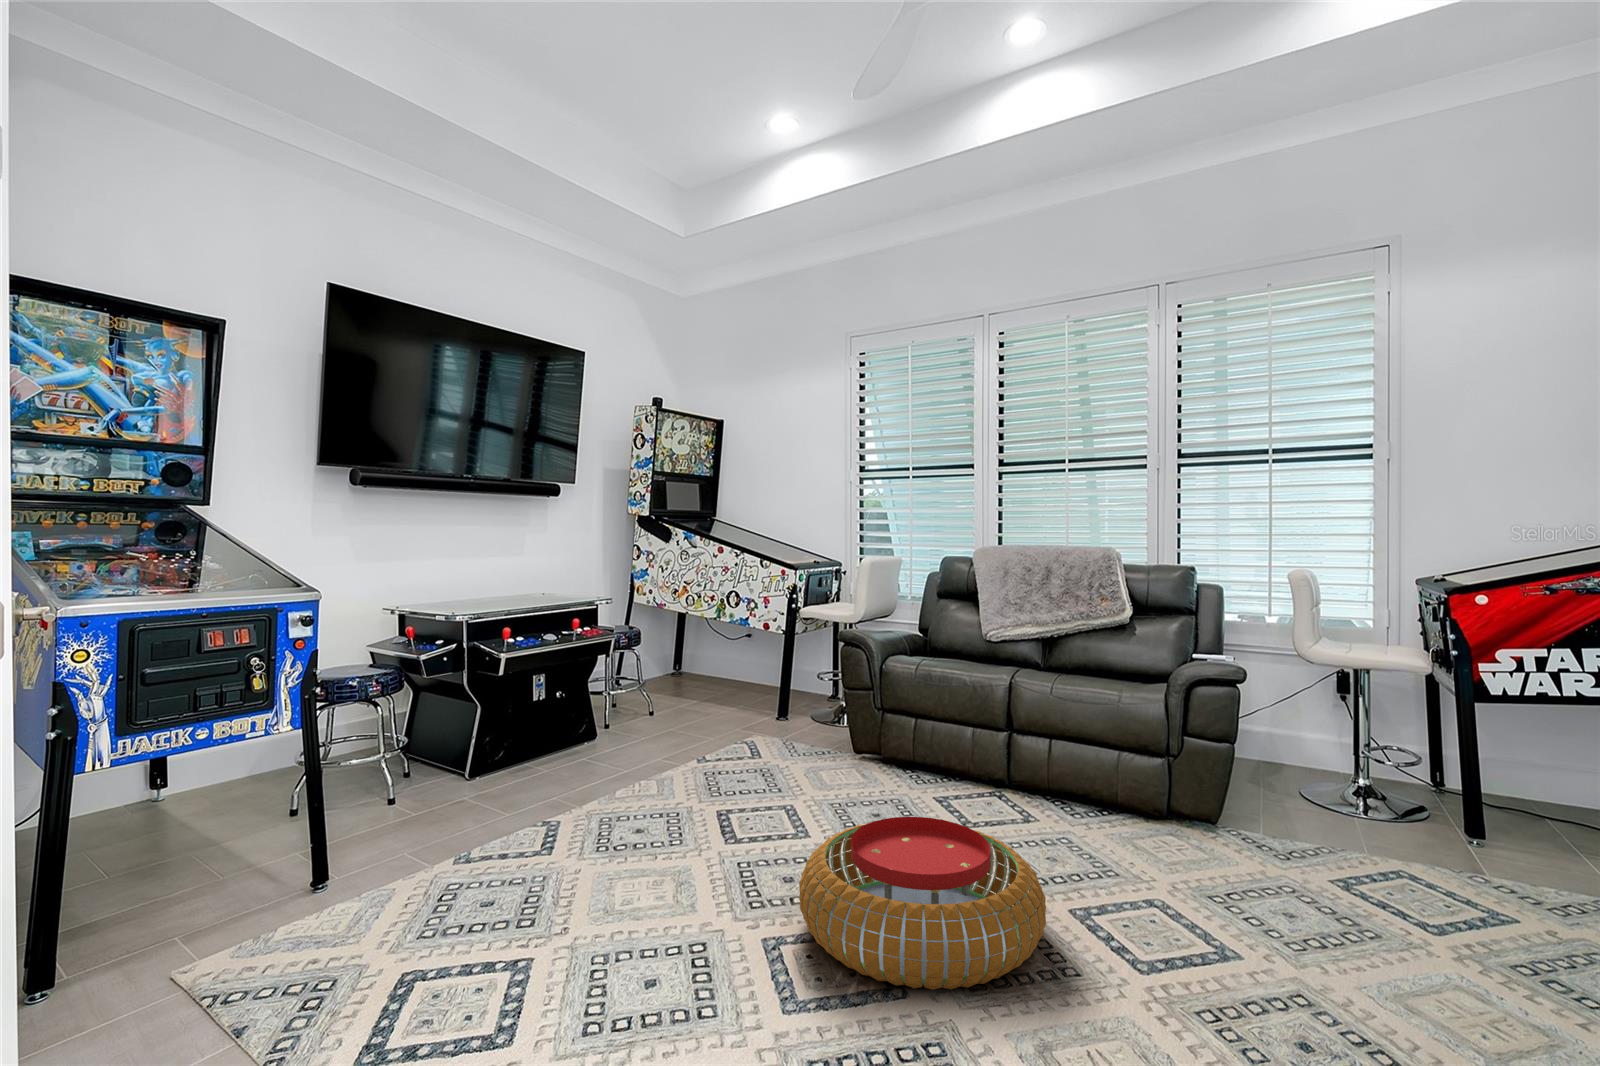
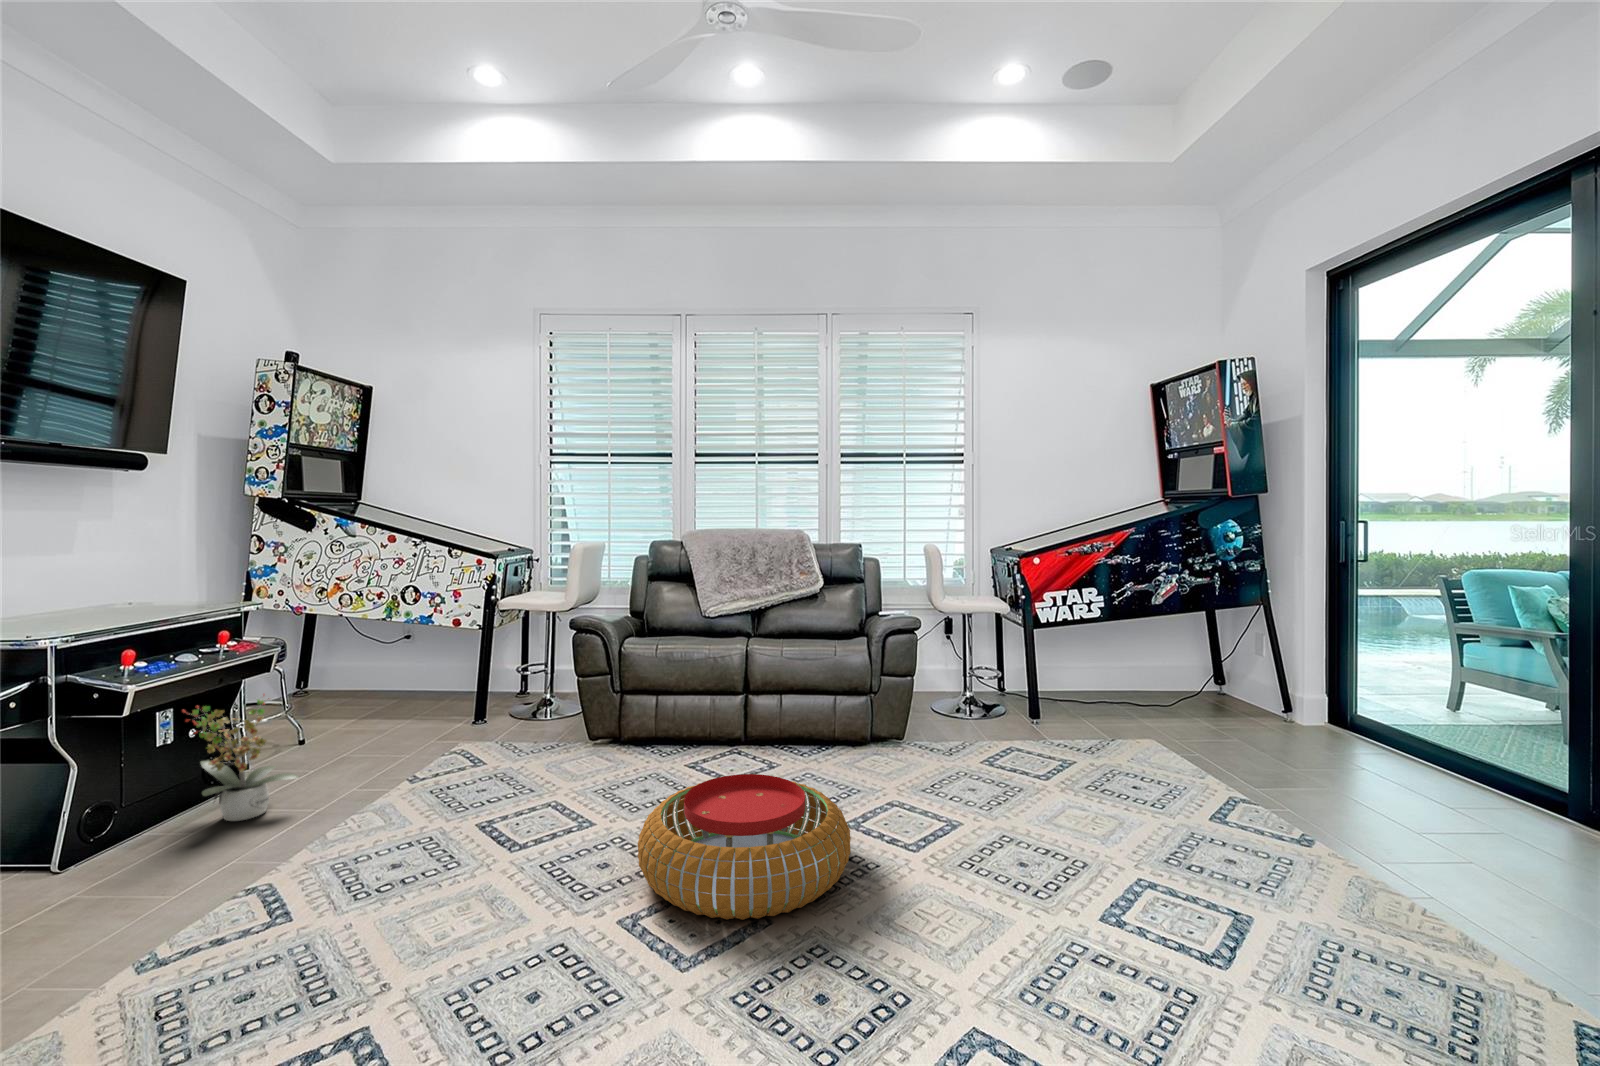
potted plant: none [528,670,603,772] -> present [182,698,298,821]

